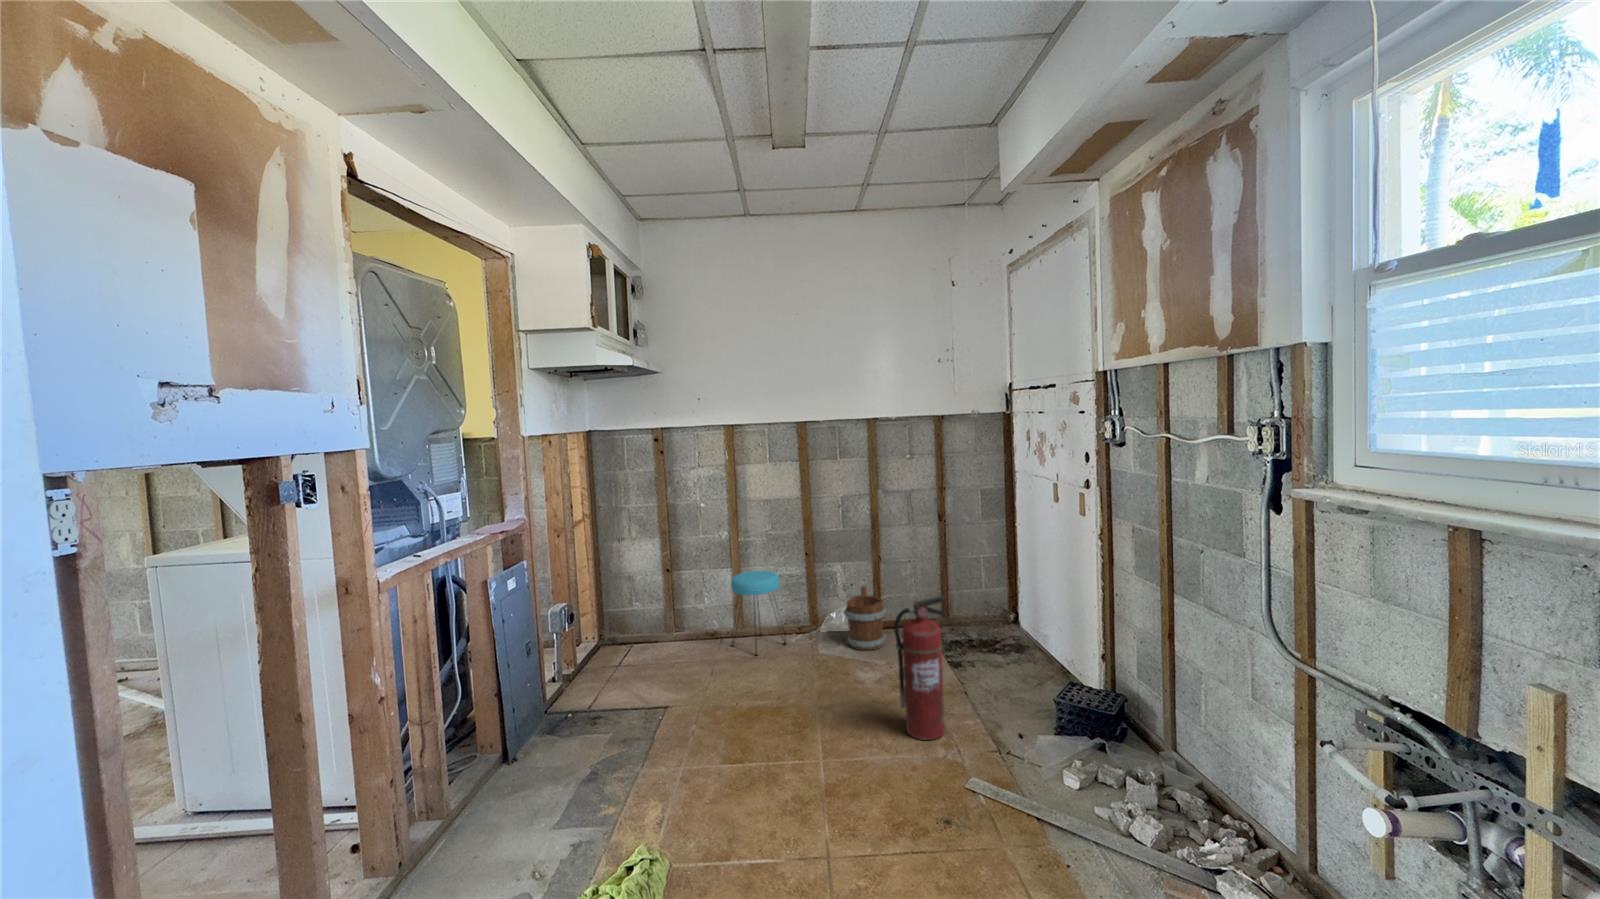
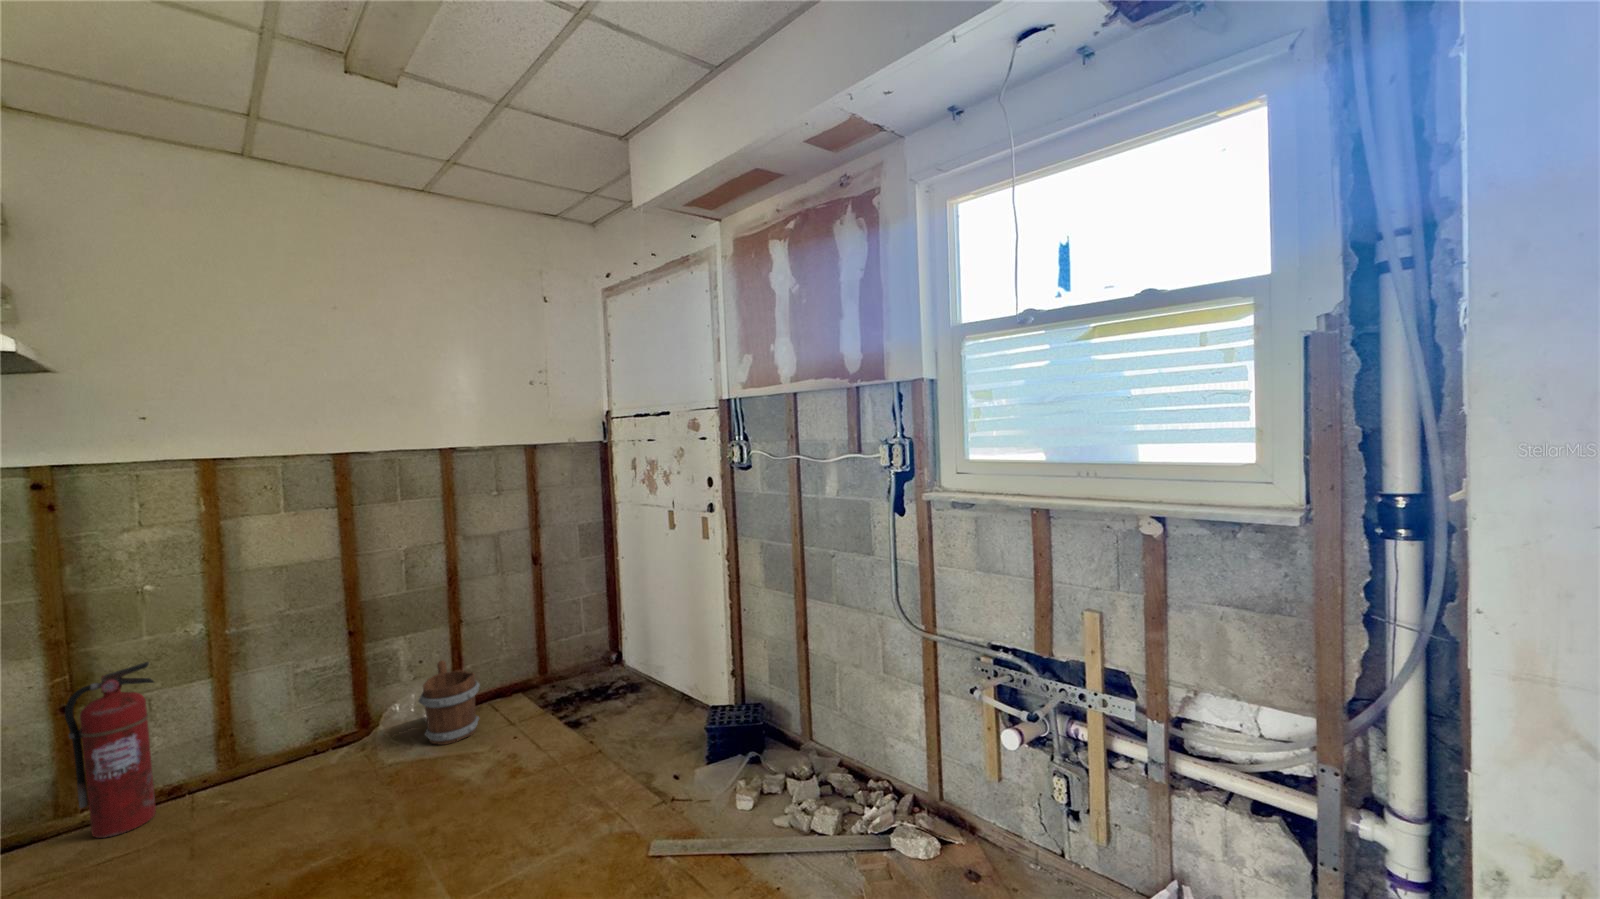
stool: present [731,571,787,655] -> none [216,672,326,805]
fire extinguisher: present [894,596,945,740] -> present [65,662,156,838]

